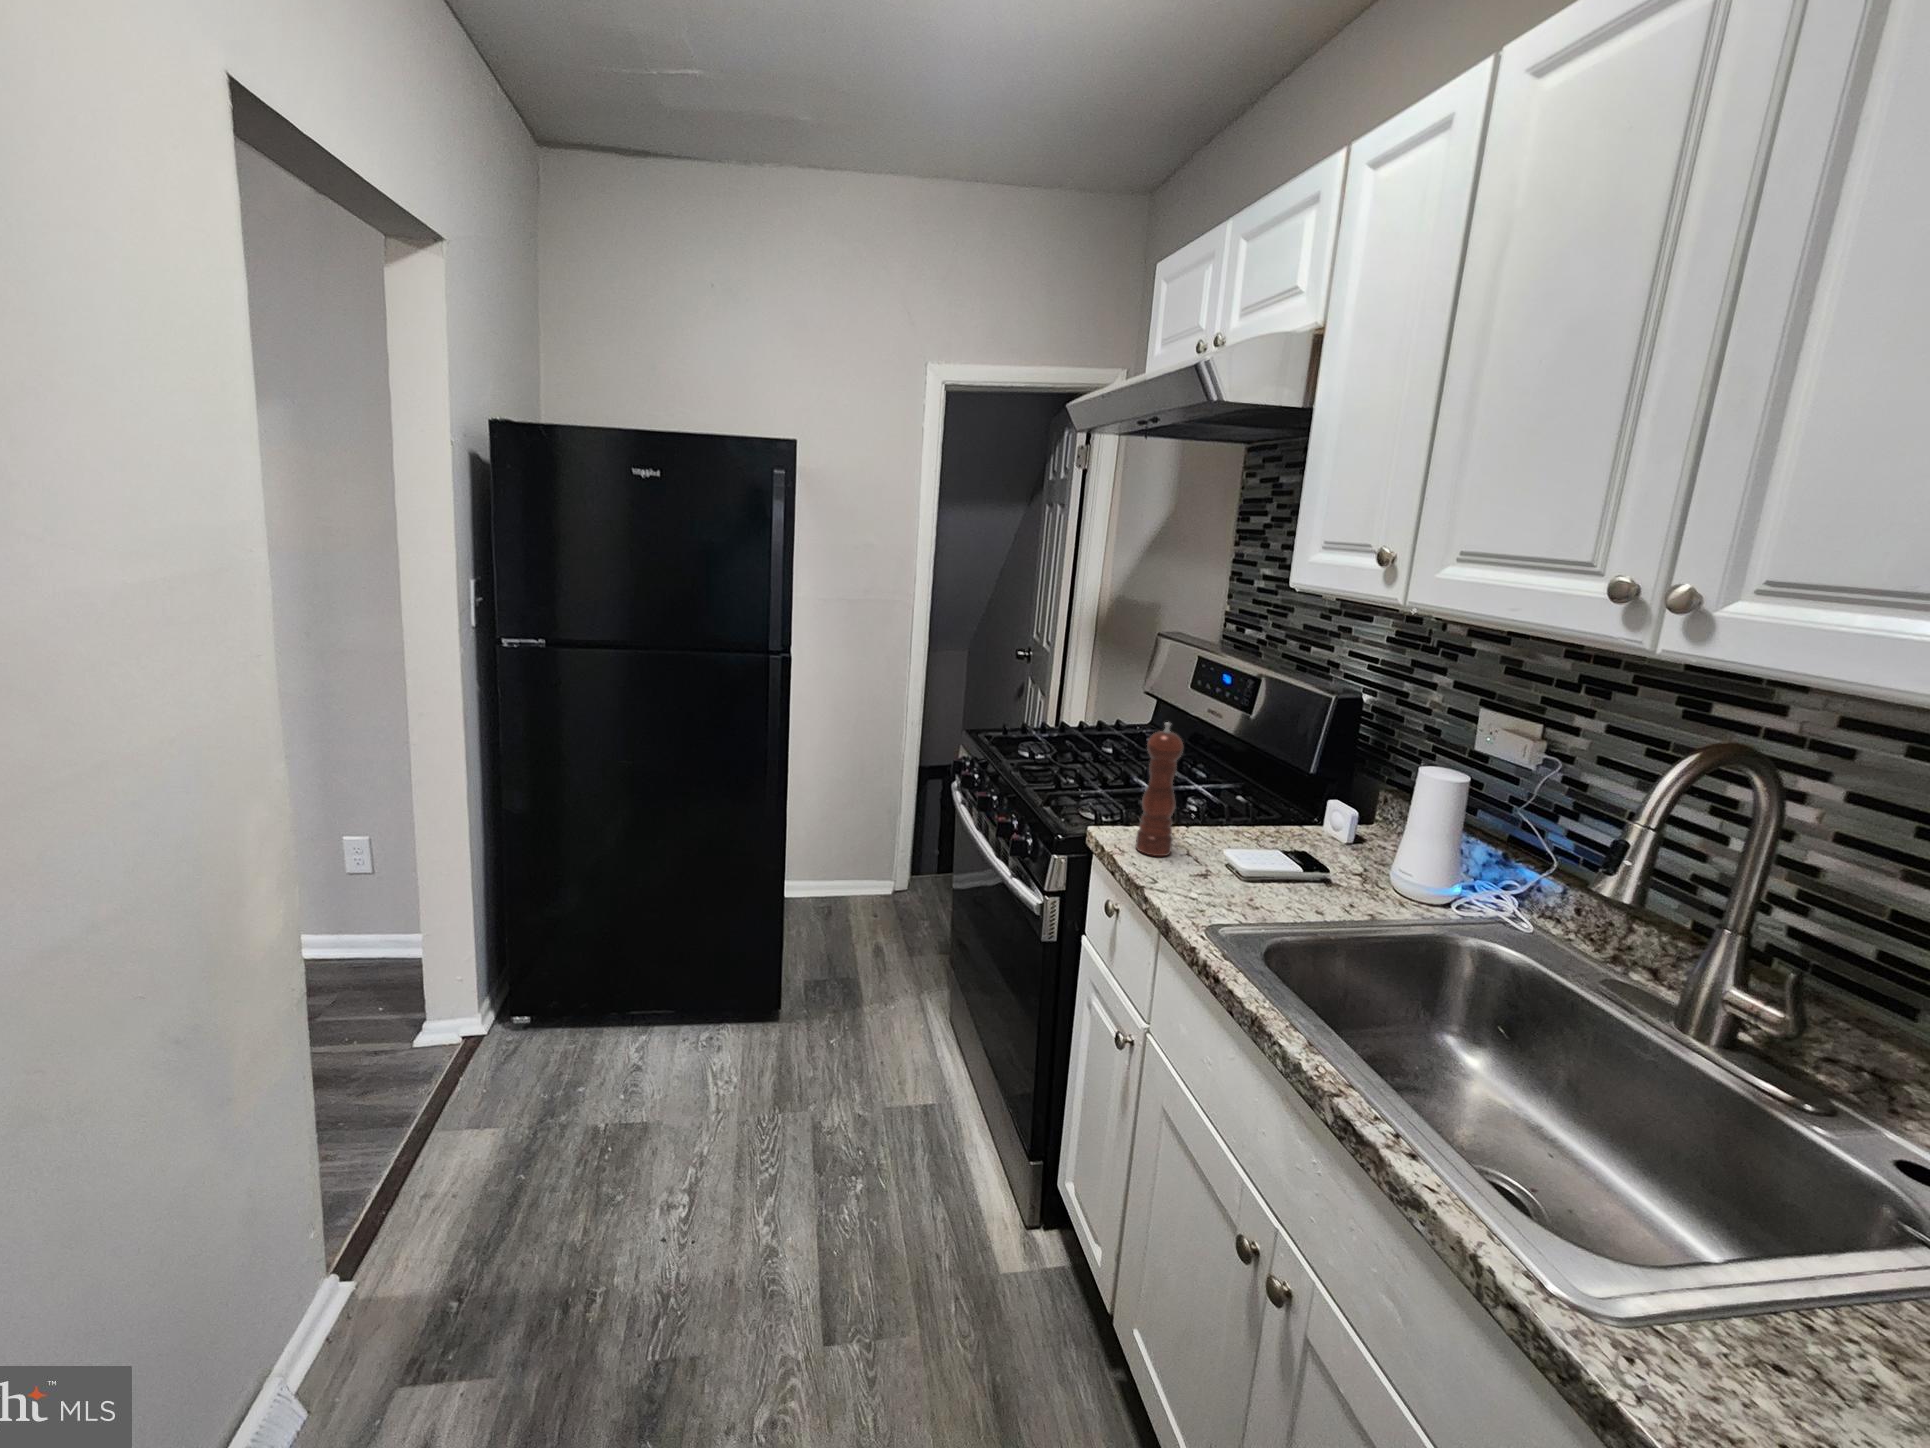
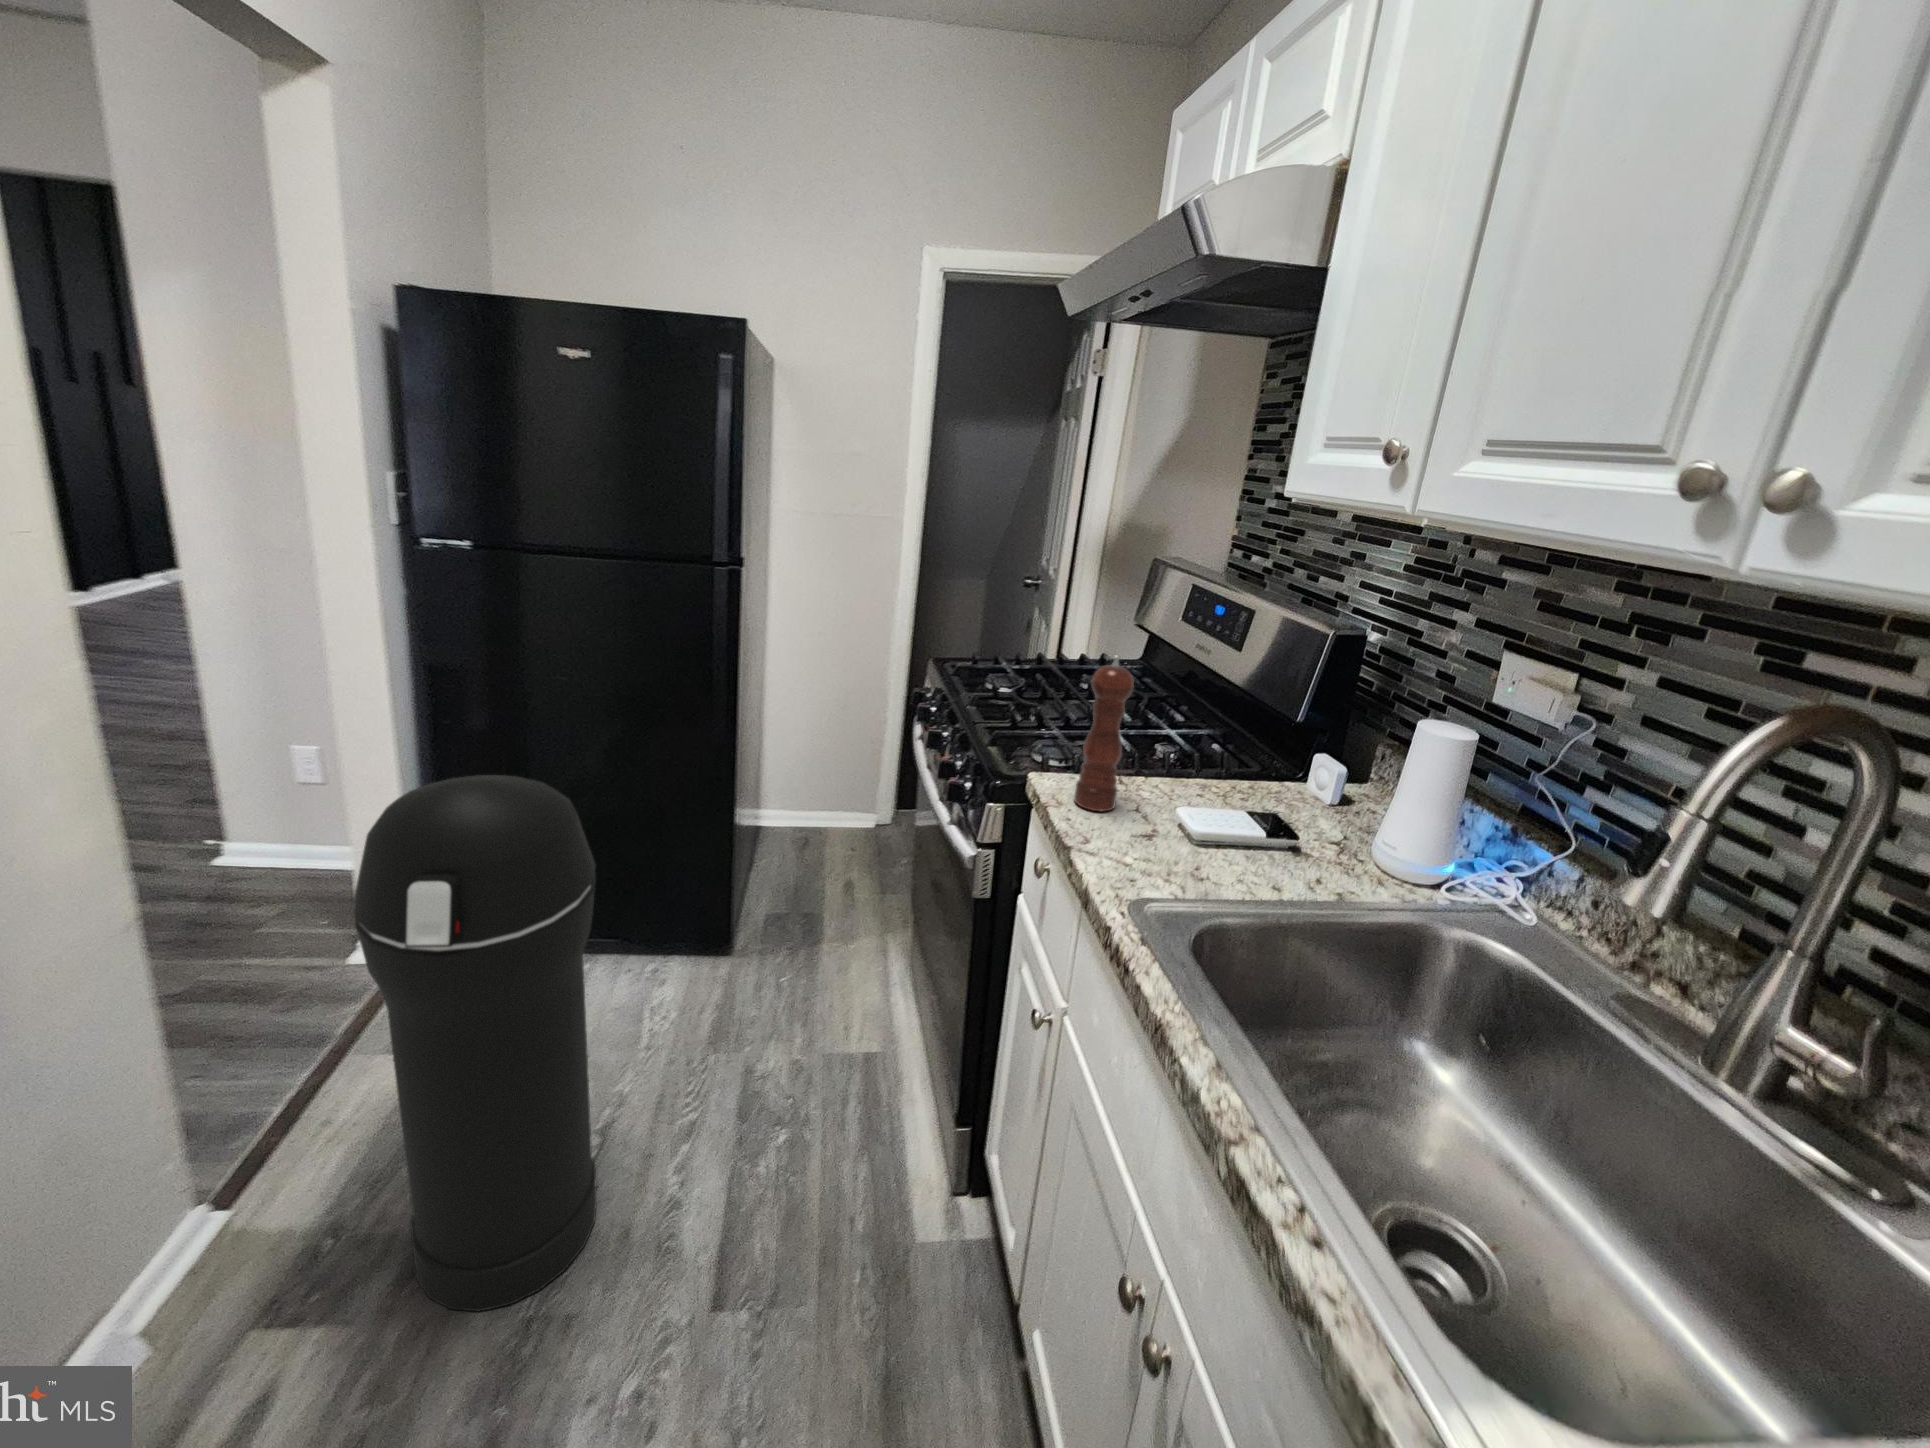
trash can: none [506,850,712,1363] -> present [353,775,597,1312]

